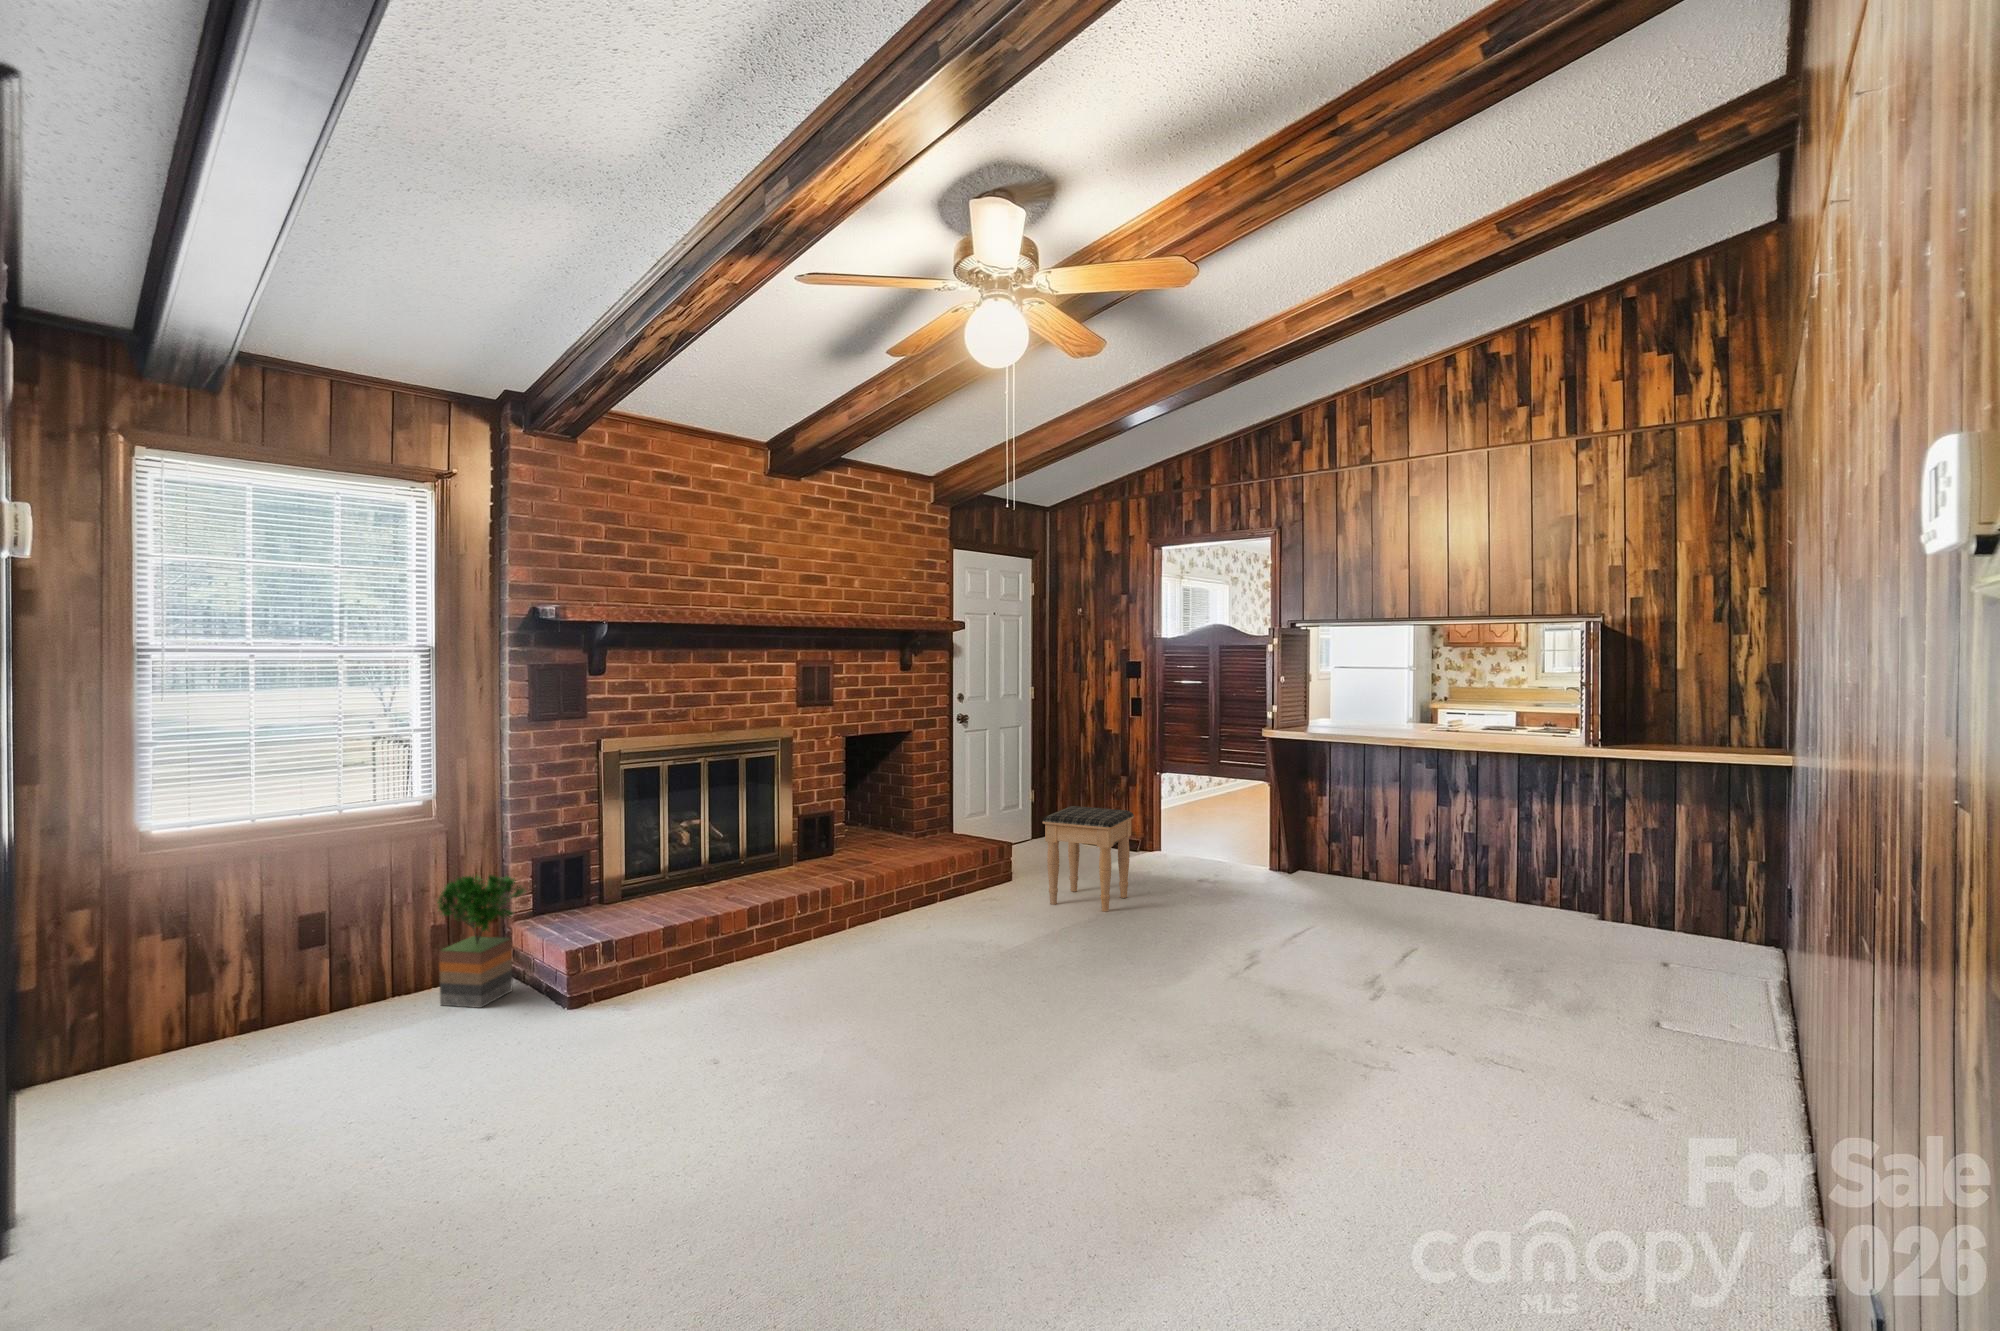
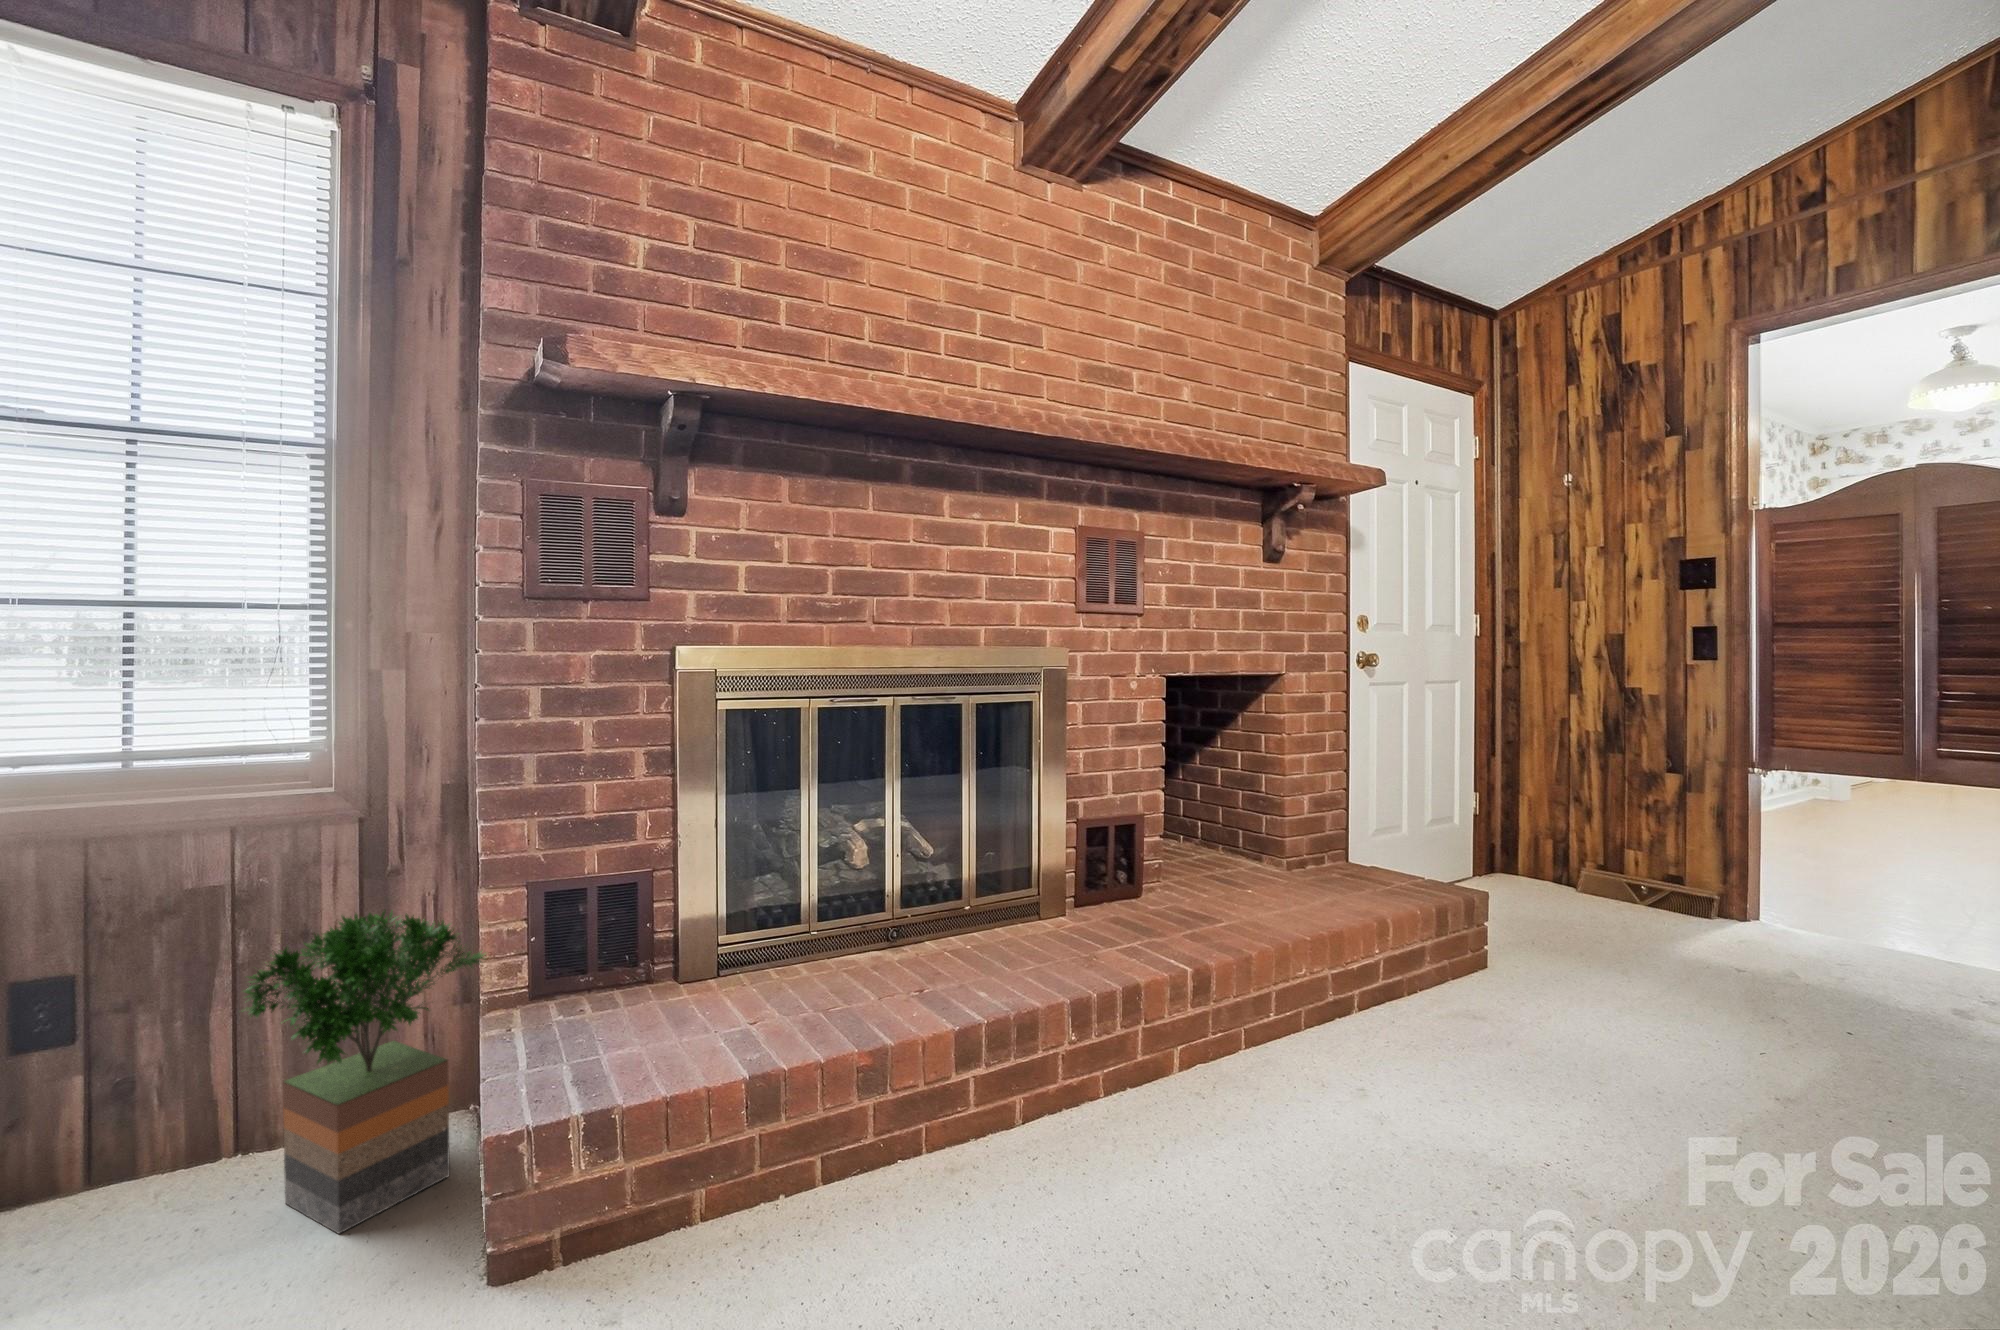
footstool: present [1042,806,1134,912] -> none [1610,828,1842,1095]

